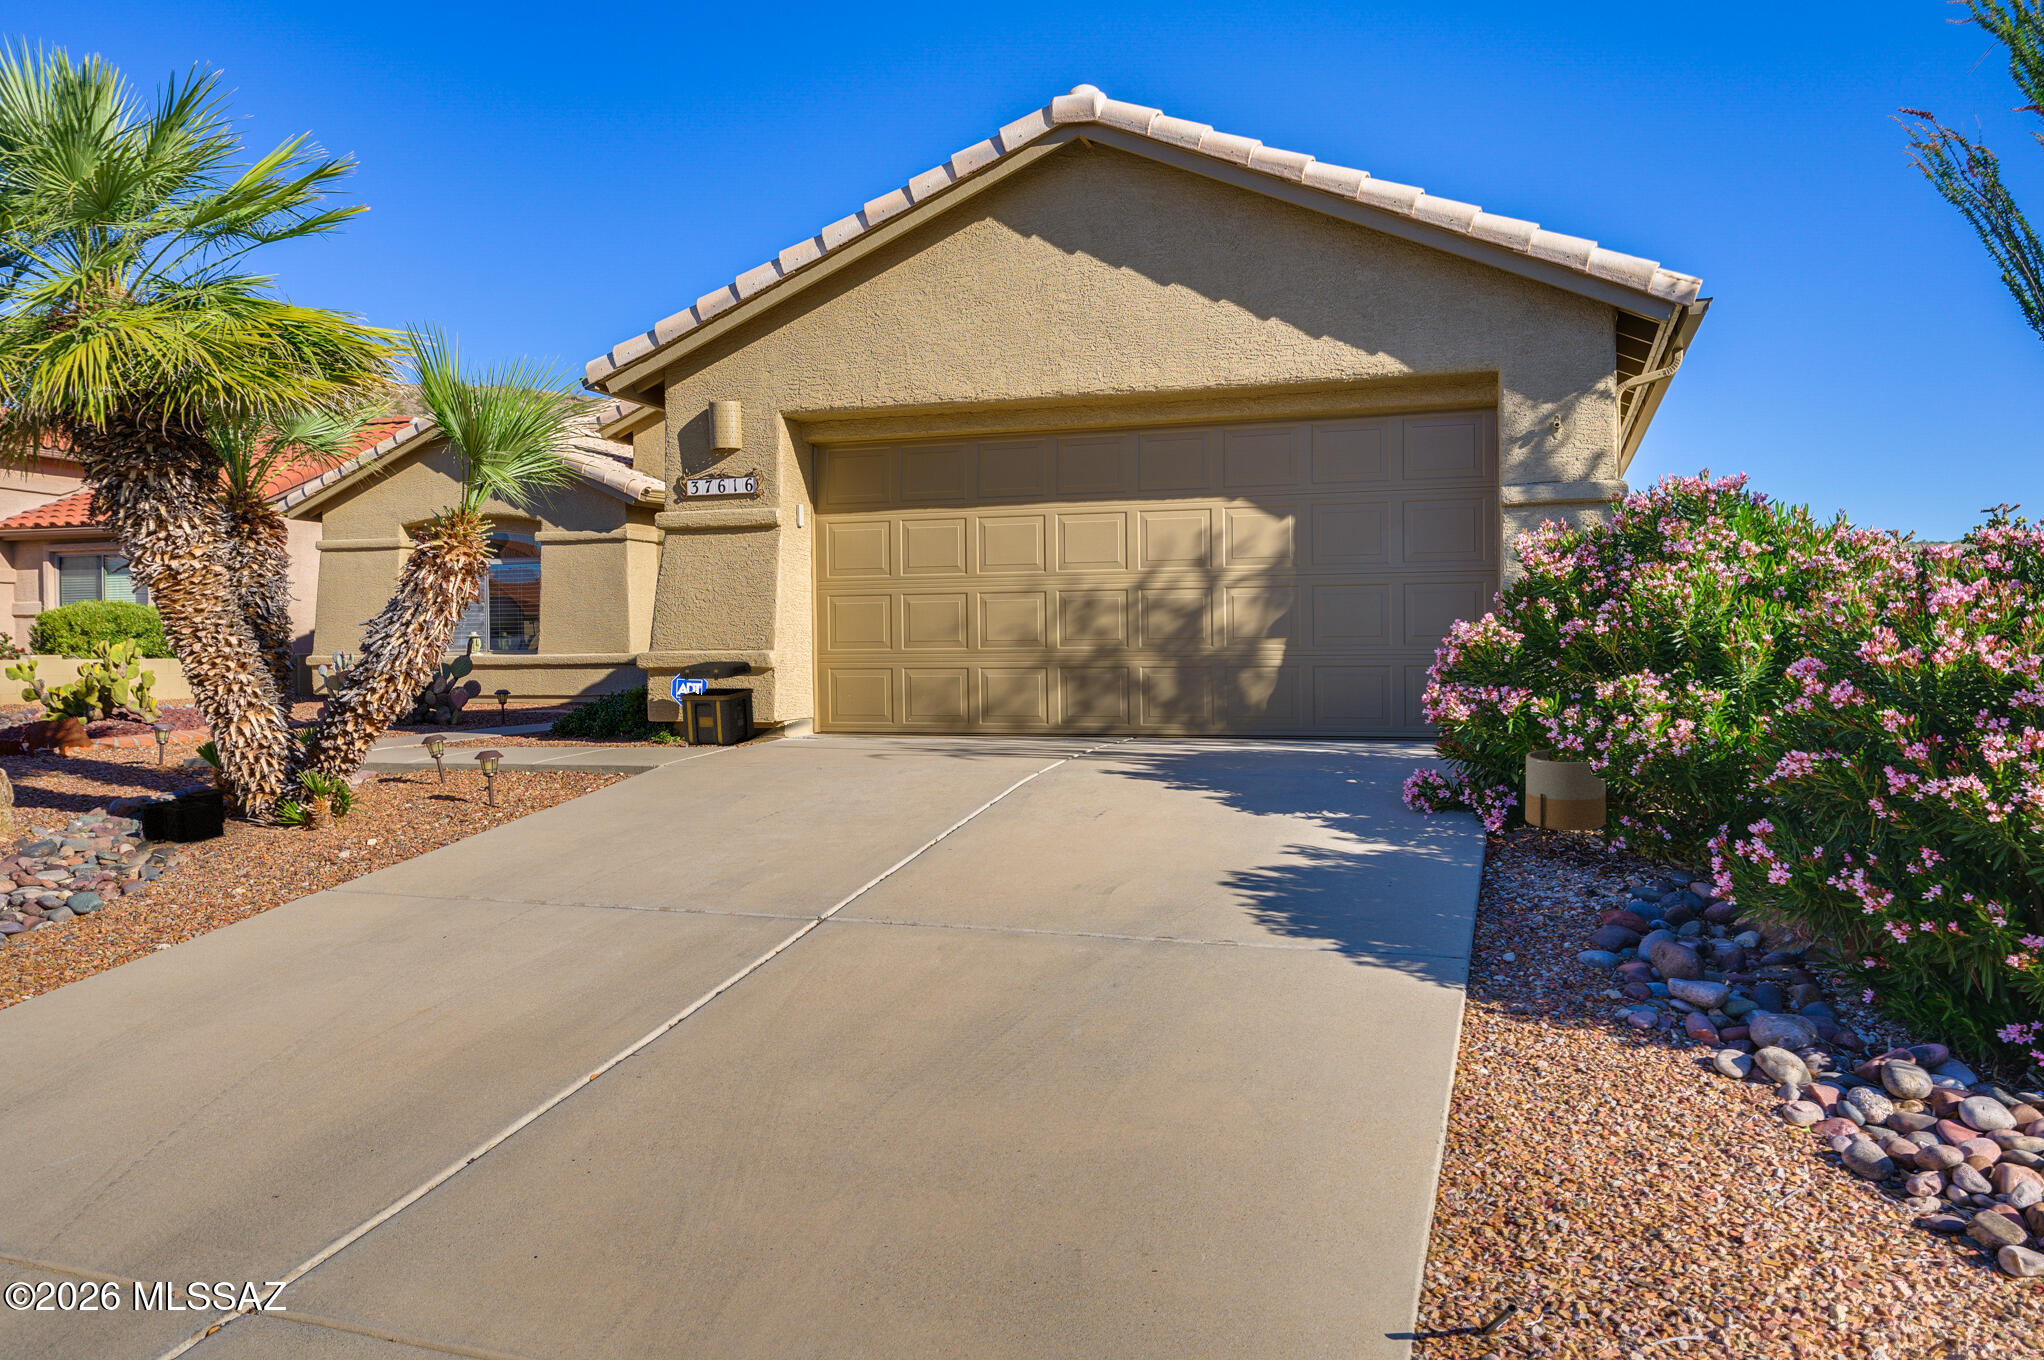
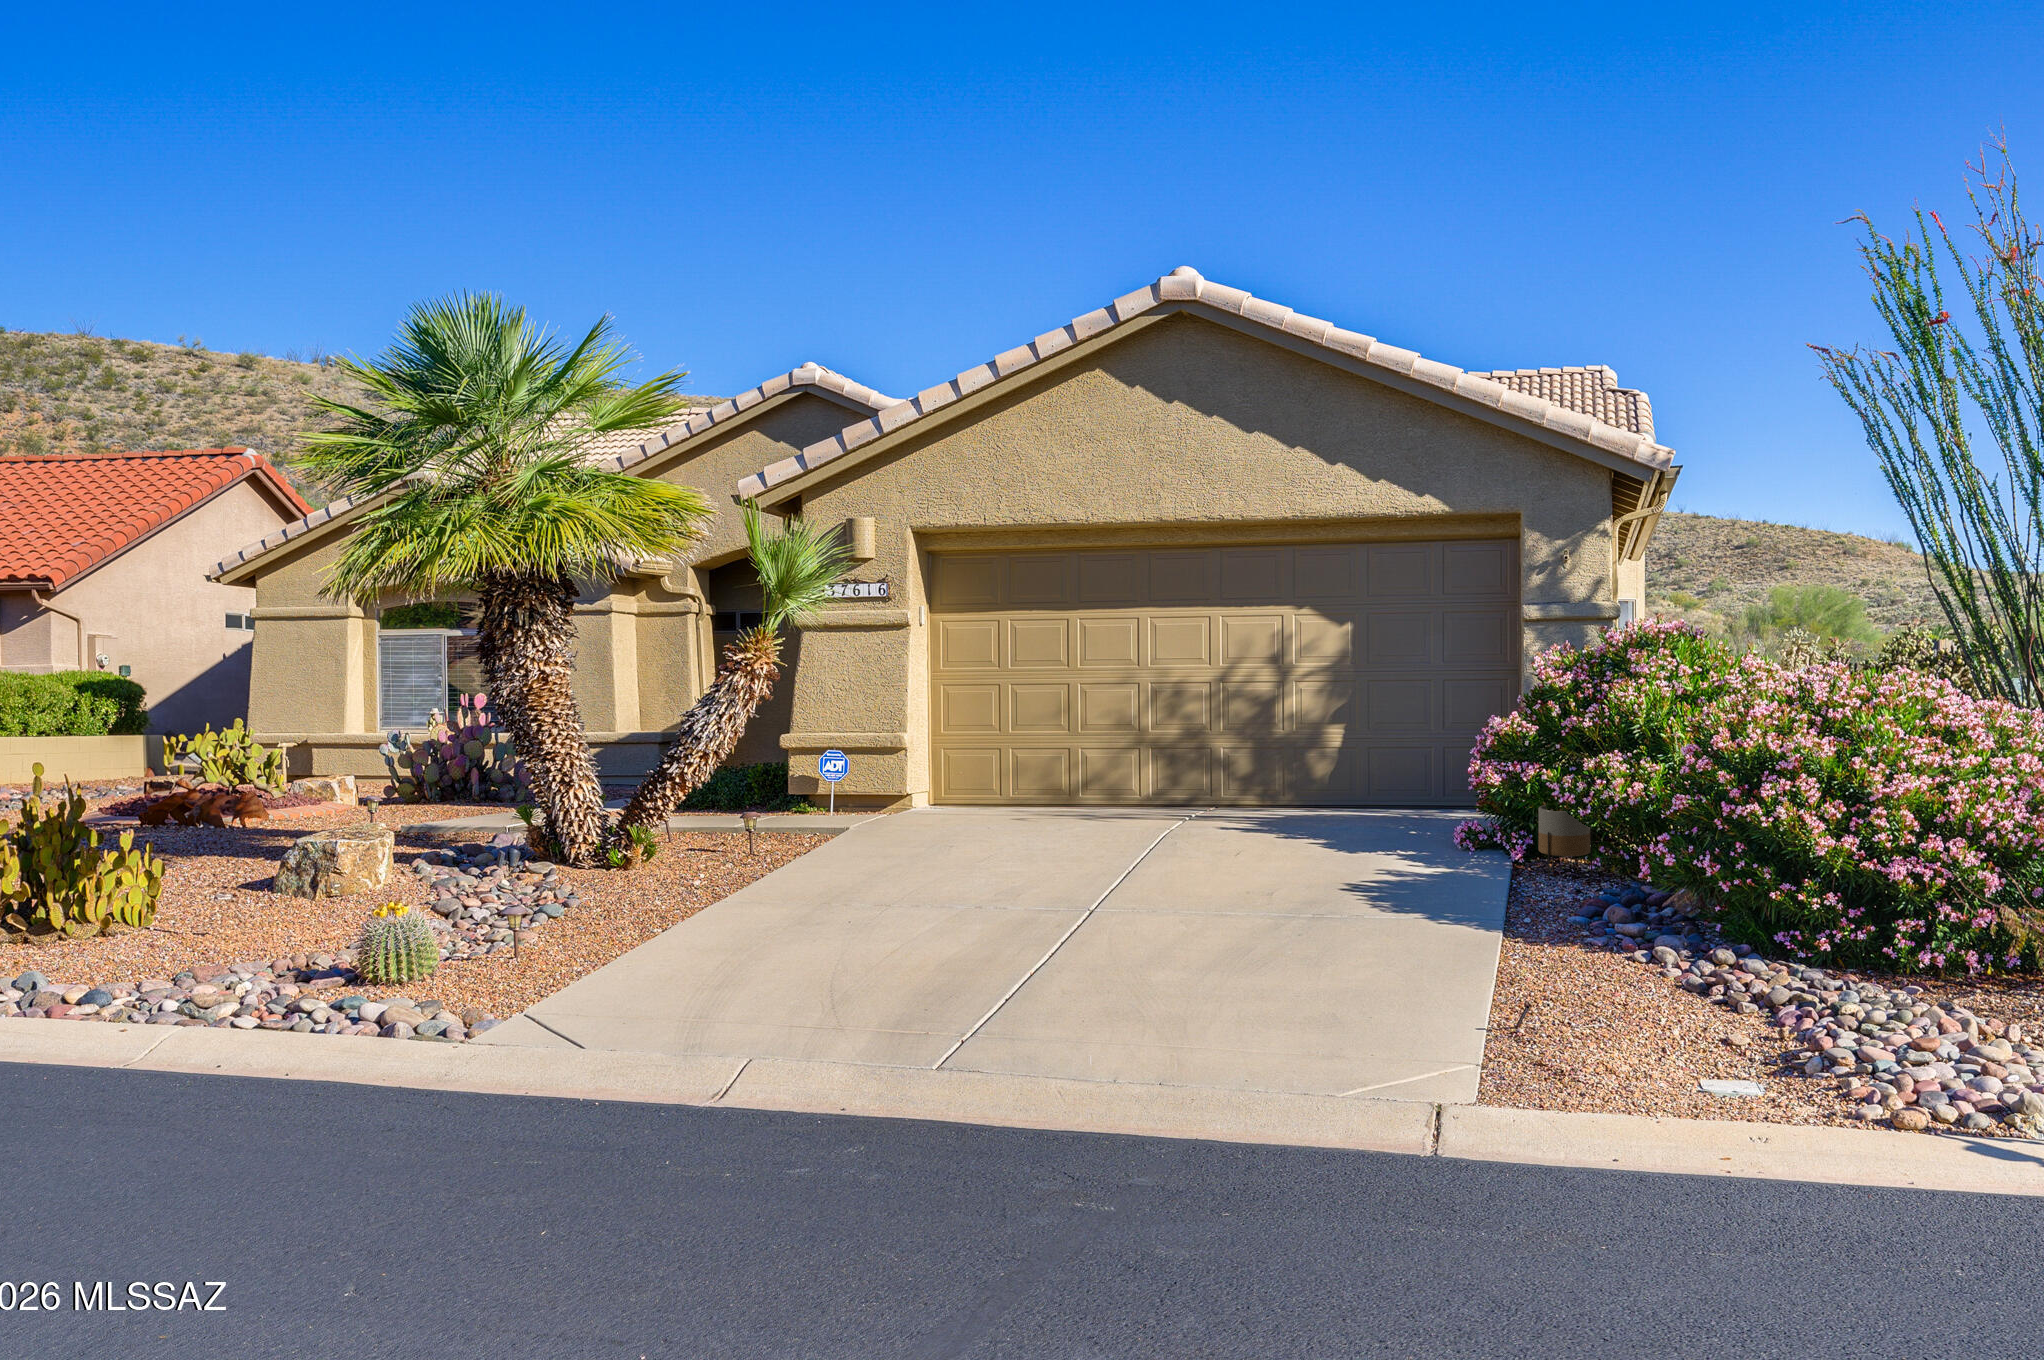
toolbox: present [680,661,754,745] -> none [839,741,895,812]
storage bin: present [140,788,231,843] -> none [495,840,564,879]

